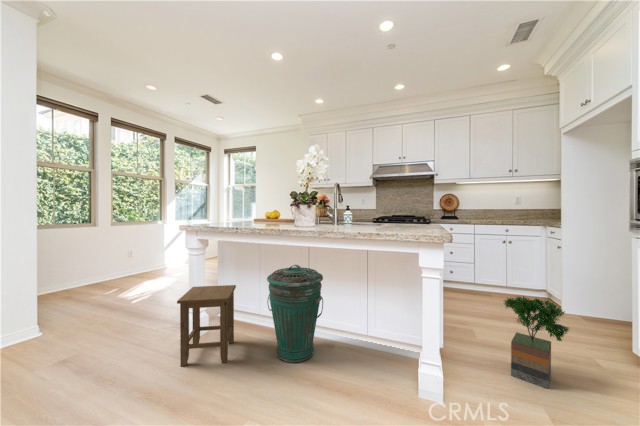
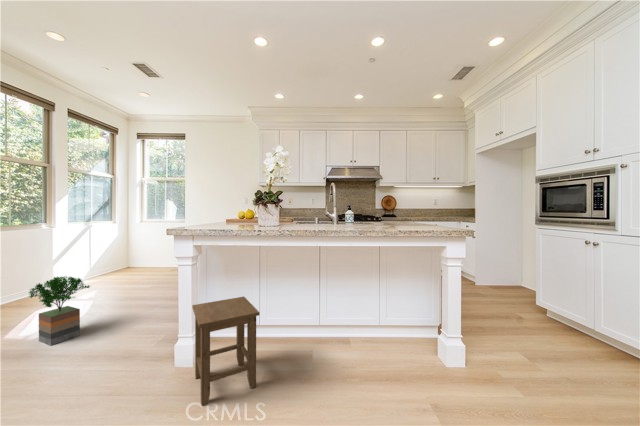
trash can: present [267,265,323,363] -> none [291,267,349,370]
potted tree: present [504,296,569,389] -> present [29,276,90,346]

